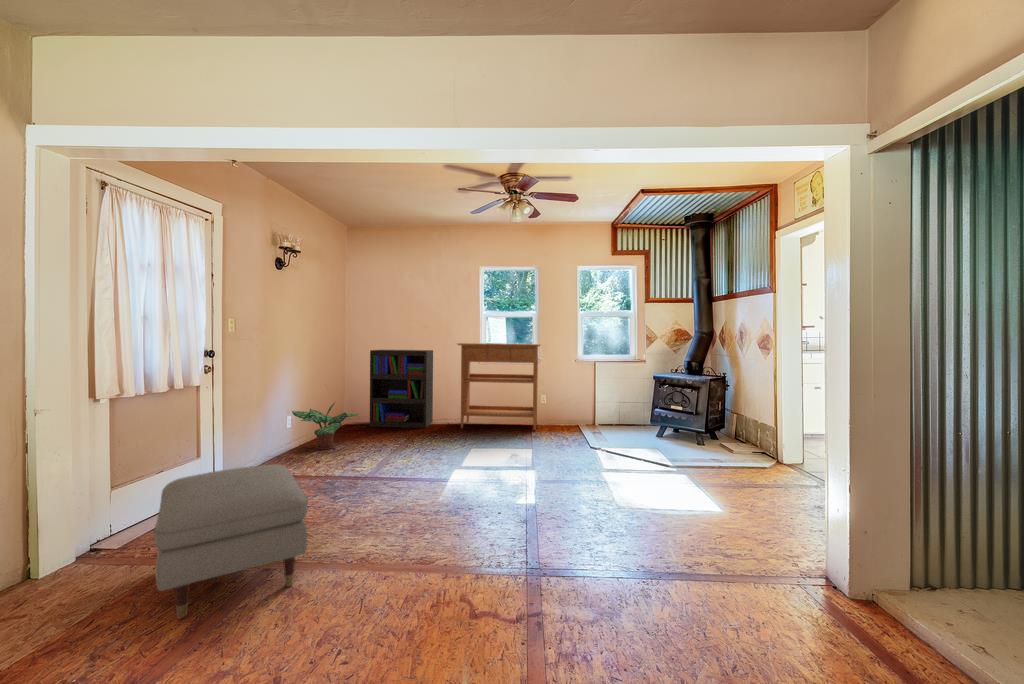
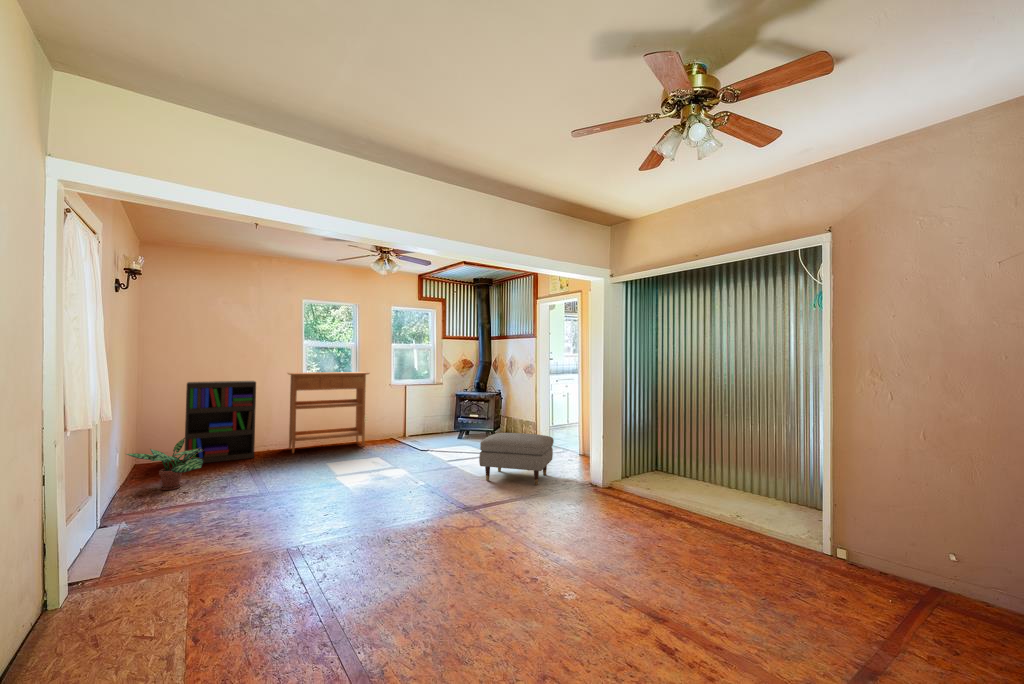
ottoman: present [154,464,308,618] -> present [479,433,554,485]

